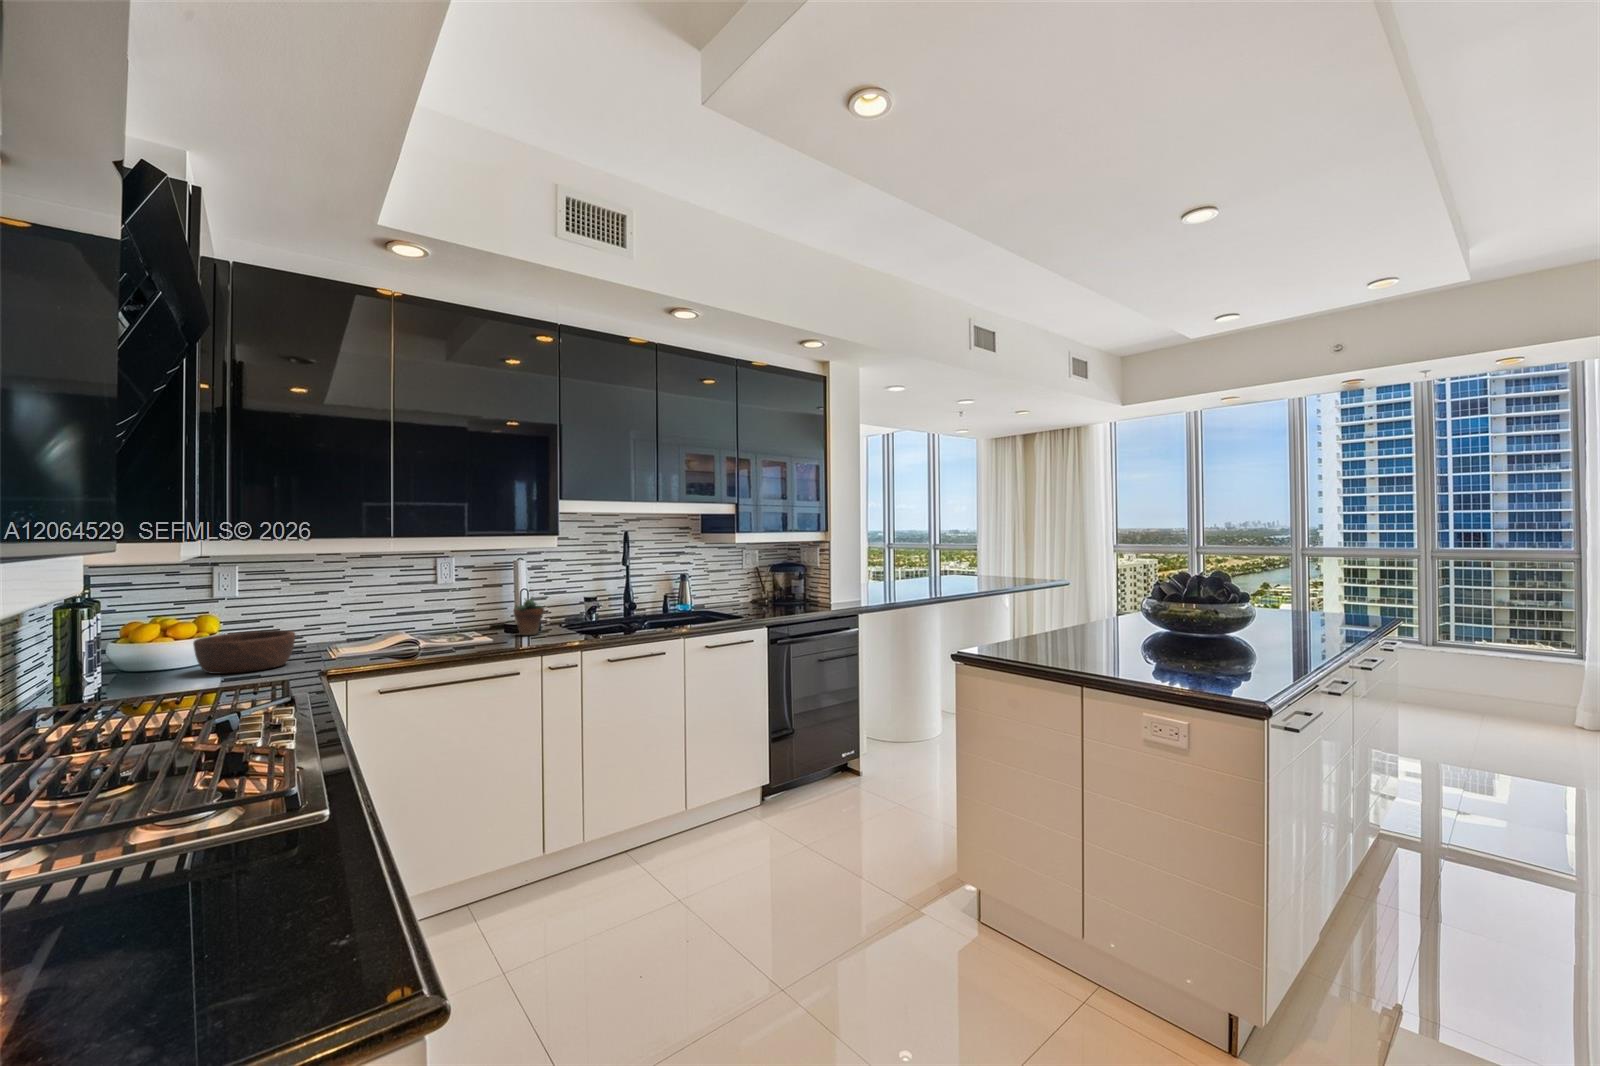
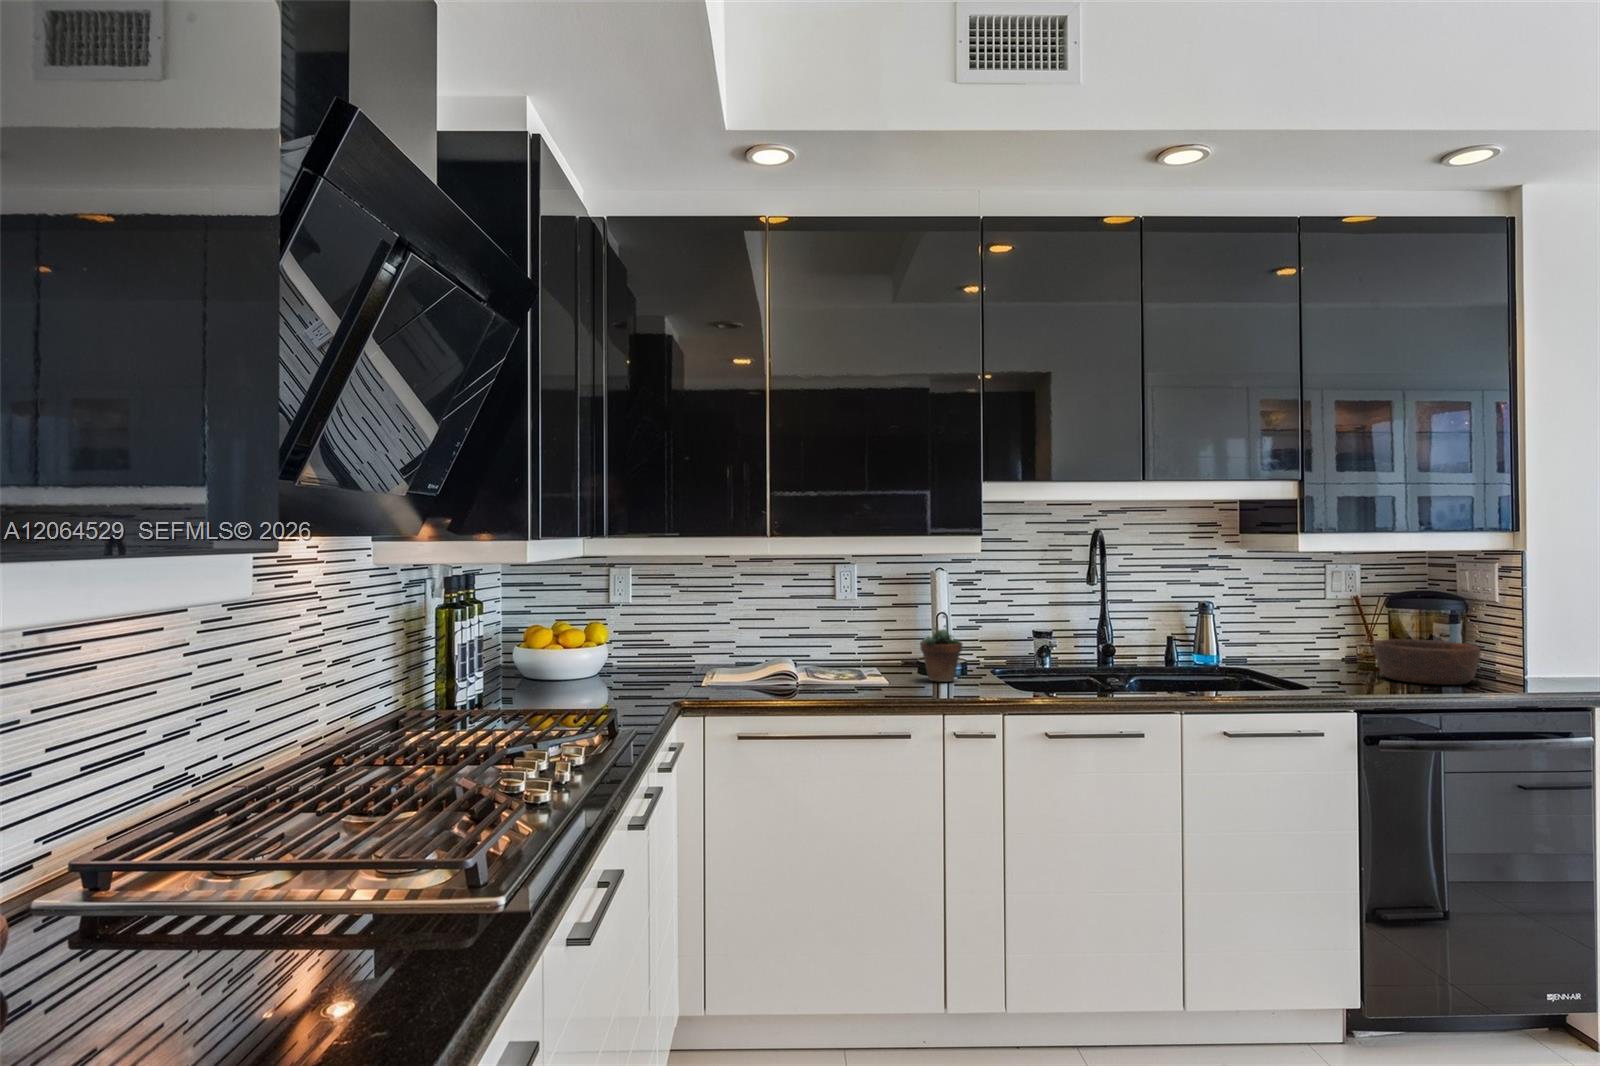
wooden bowl: present [193,630,295,674] -> present [1374,639,1480,685]

